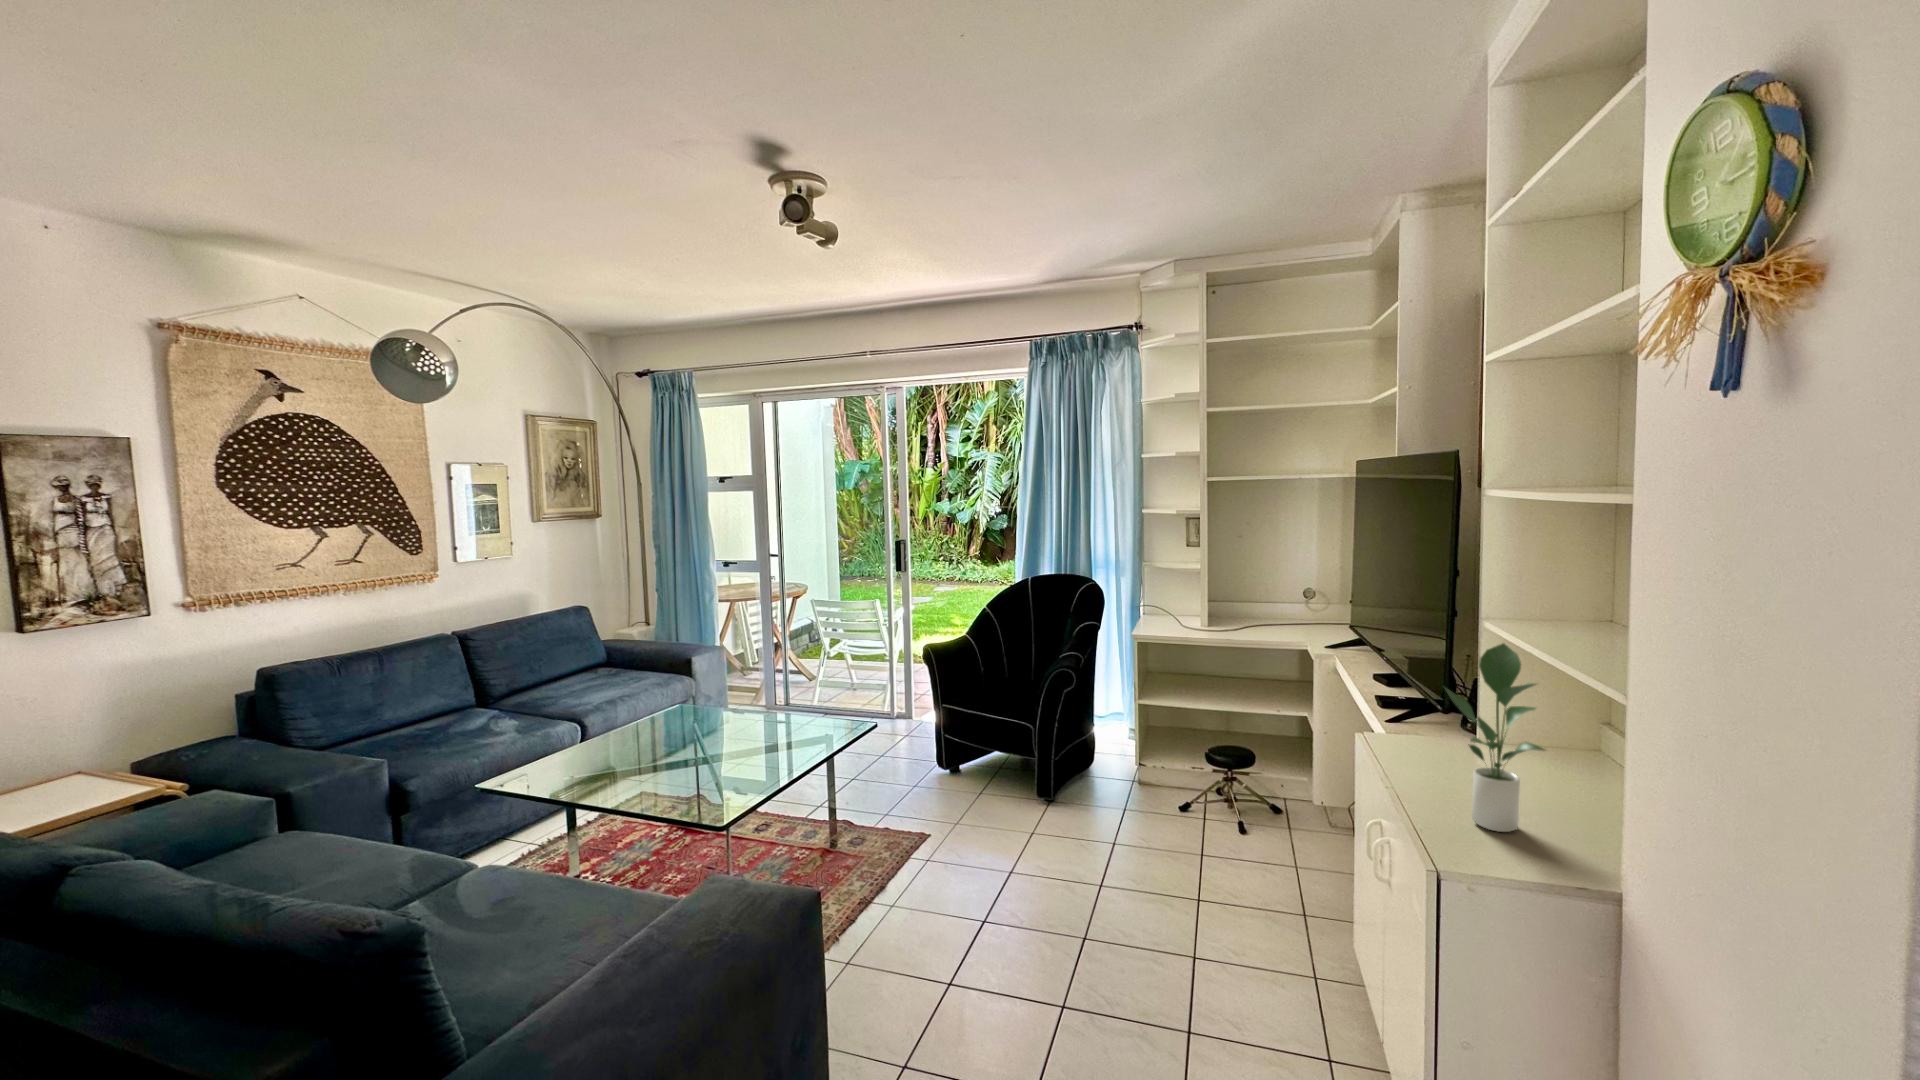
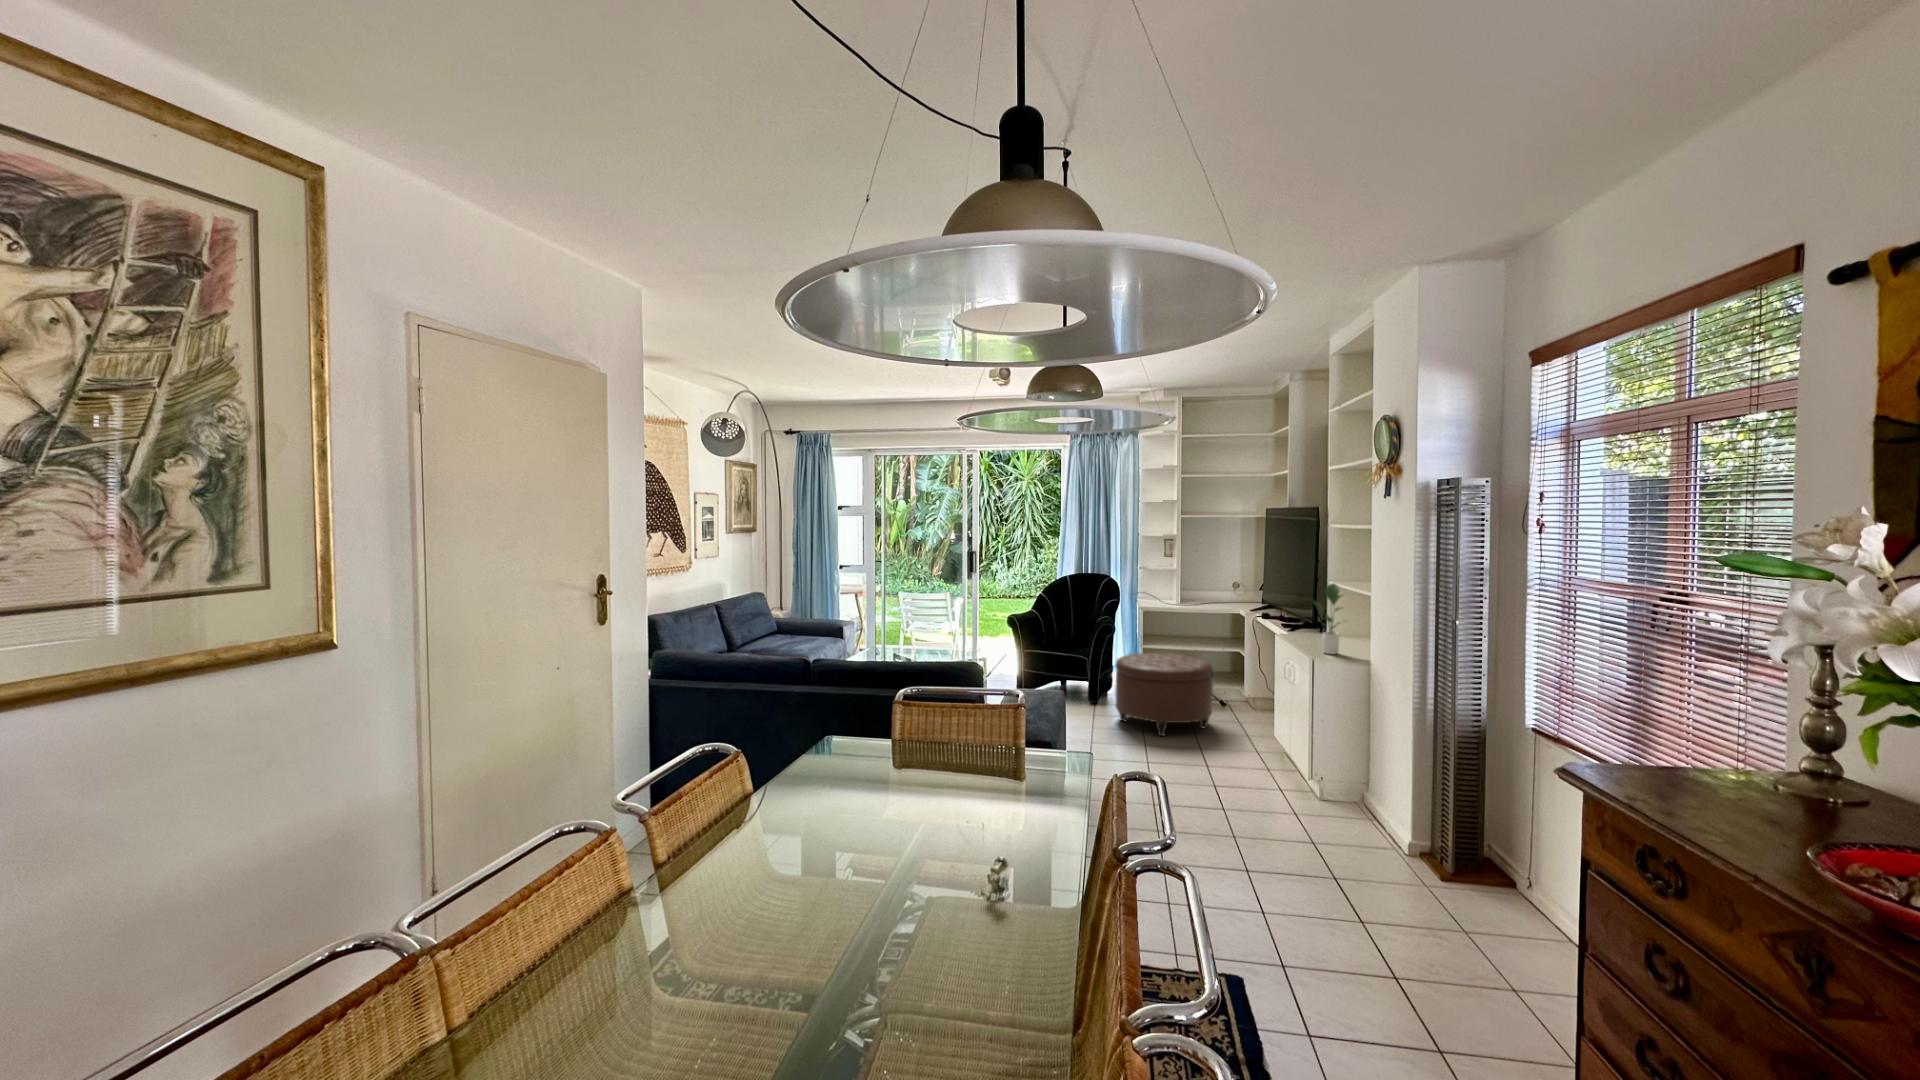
ottoman: none [1068,720,1244,895] -> present [1115,653,1213,736]

